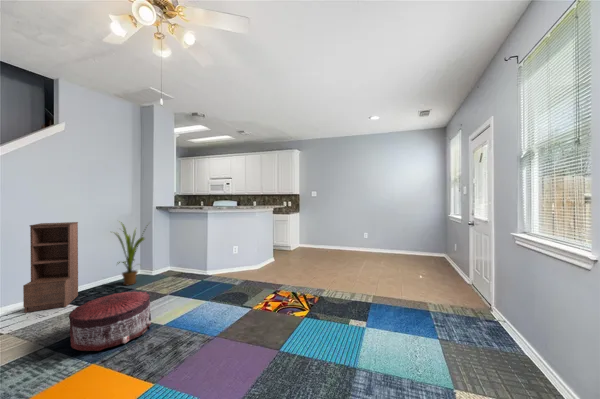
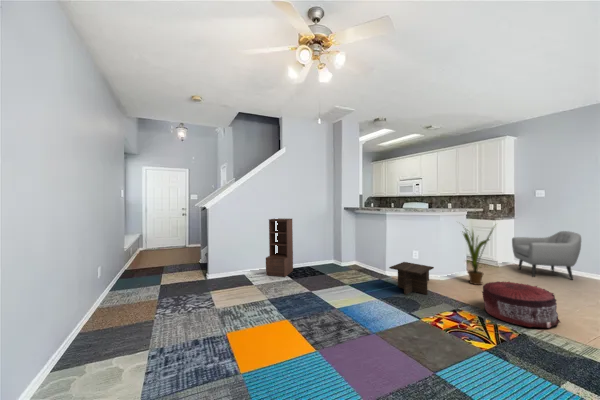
armchair: none [298,221,334,255] -> present [512,231,581,280]
house plant: present [116,224,144,285] -> present [463,228,493,285]
coffee table: none [217,258,255,289] -> present [389,262,434,295]
pouf: present [69,291,151,351] -> present [482,282,560,328]

